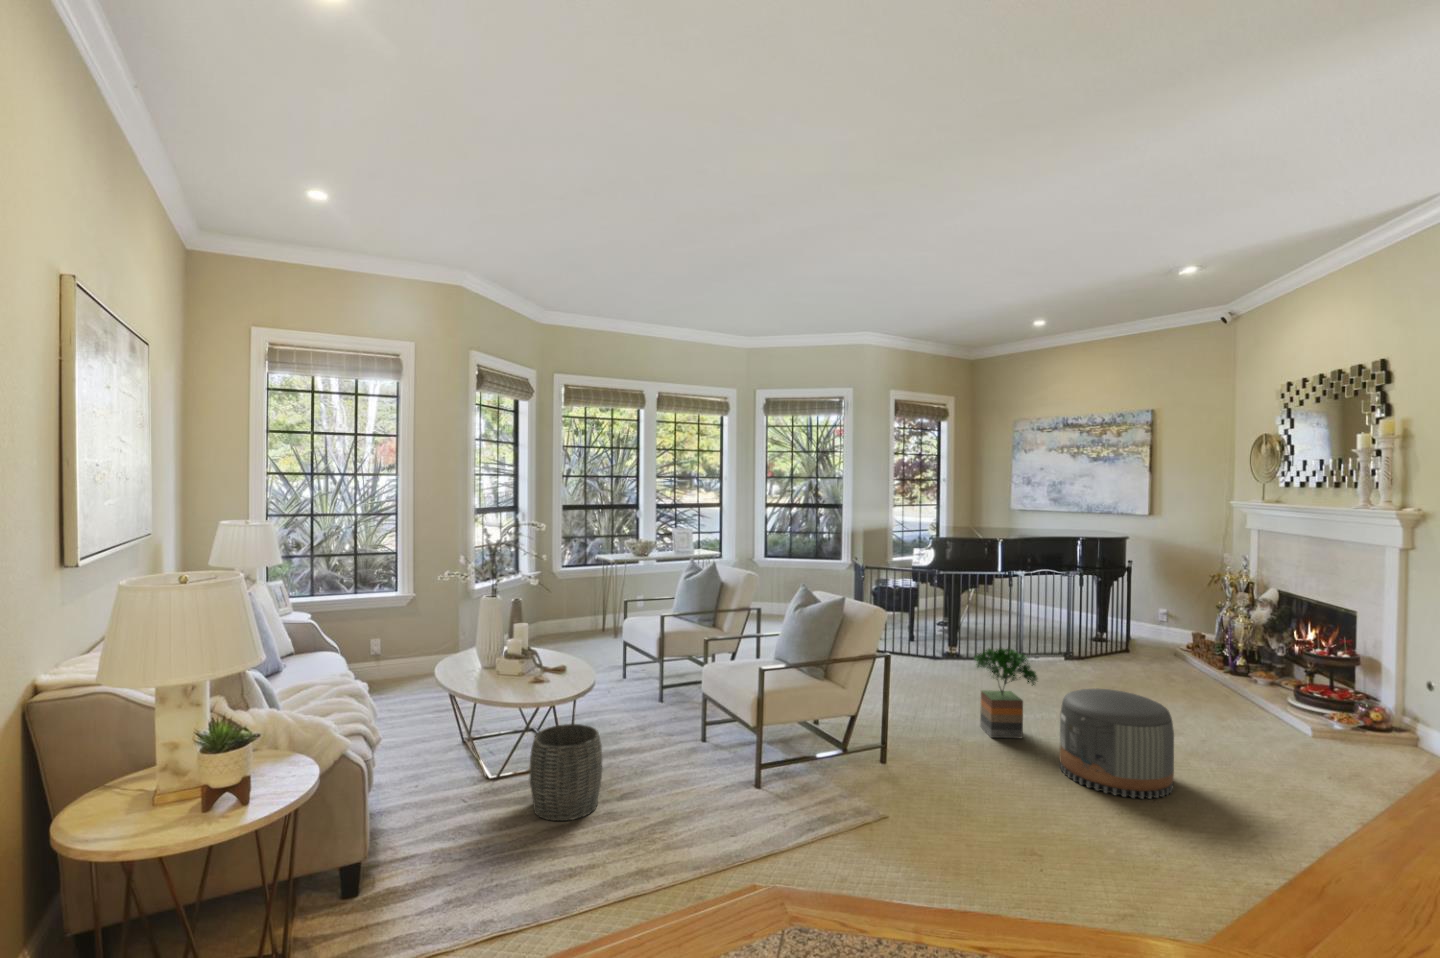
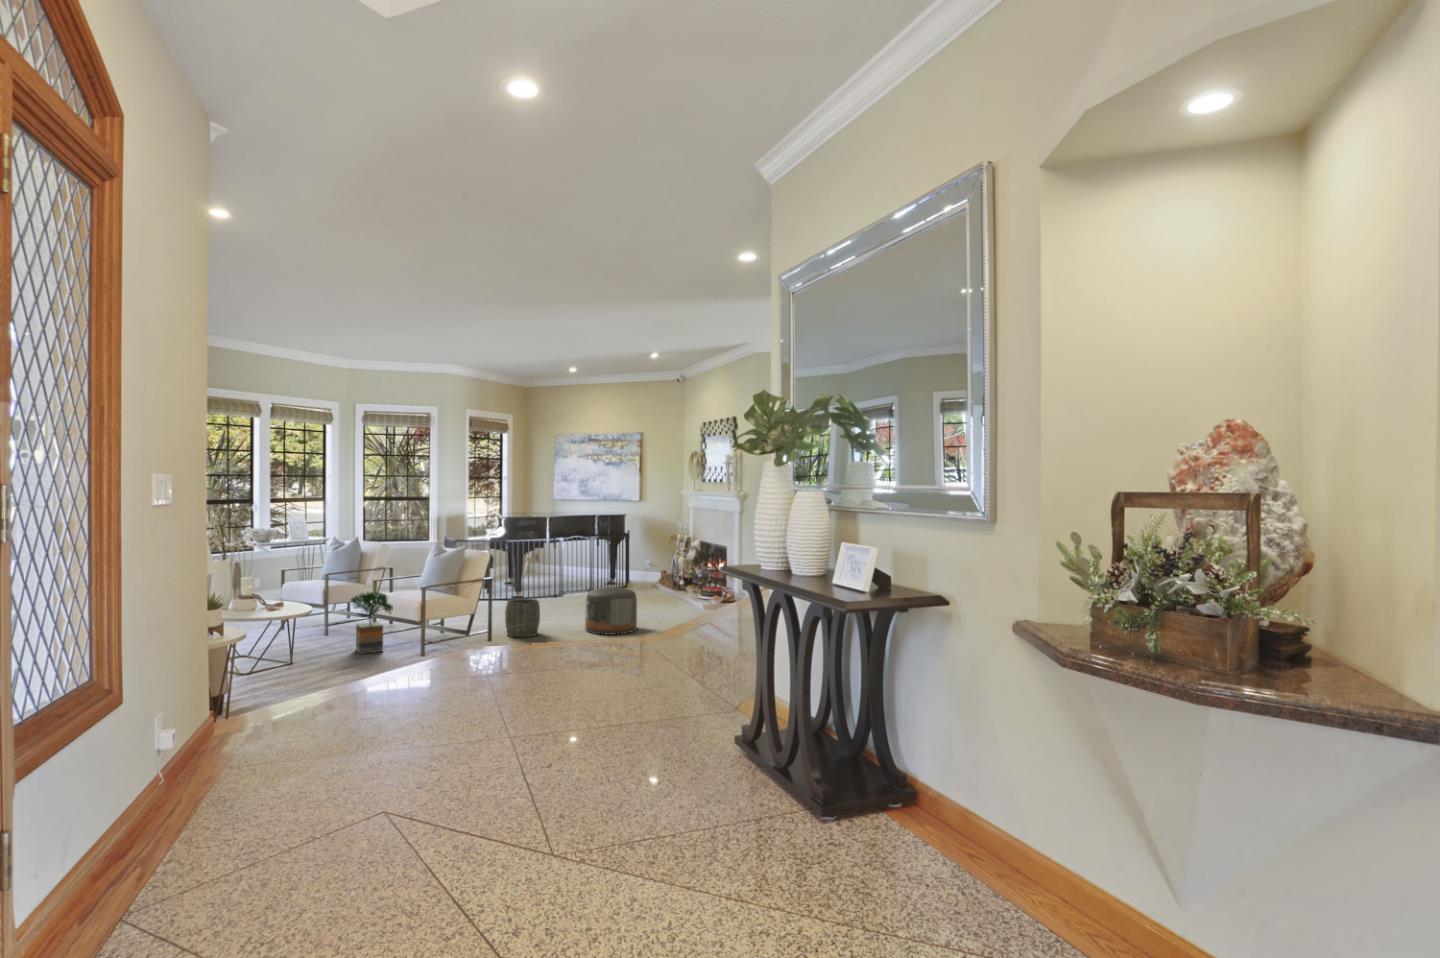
potted tree: present [974,649,1037,738] -> present [351,592,393,654]
woven basket: present [530,724,602,821] -> present [505,599,540,637]

